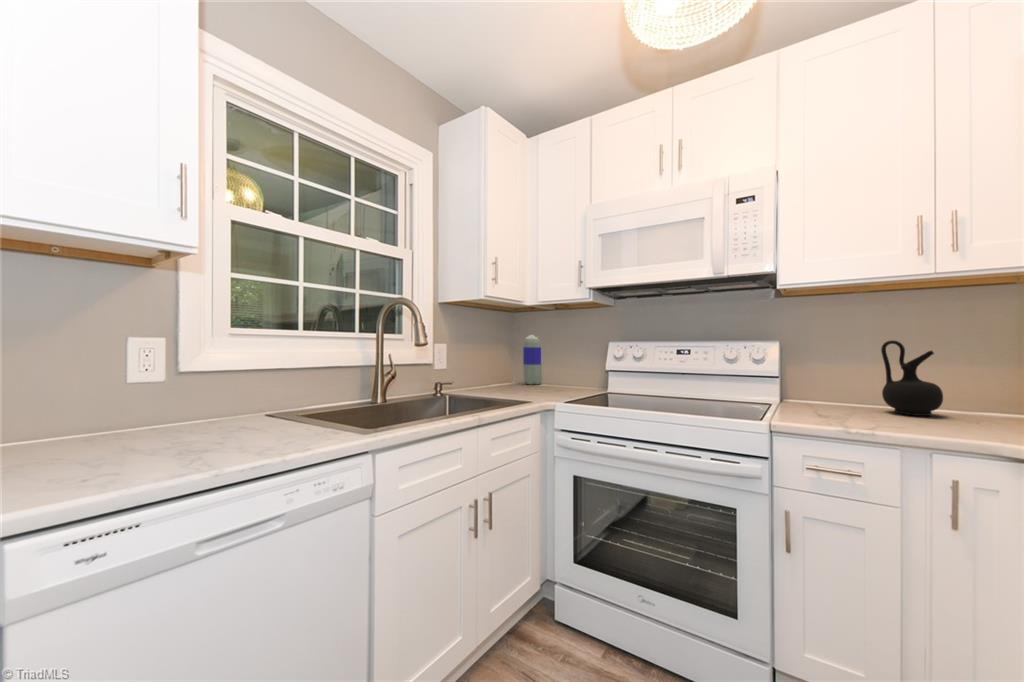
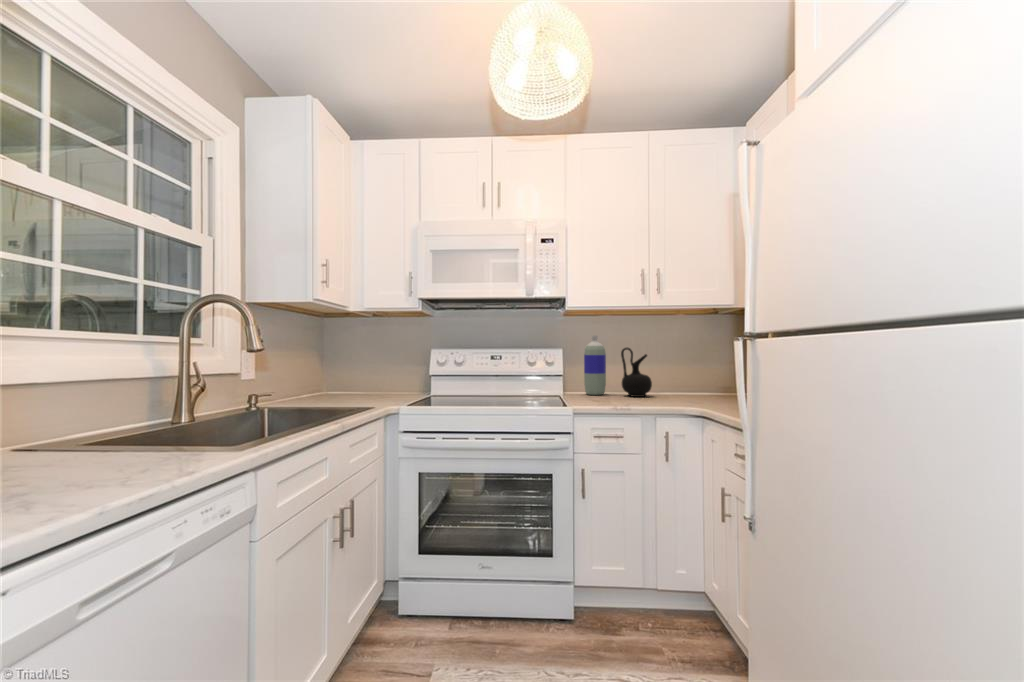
bottle: present [523,333,542,385] -> present [584,336,606,395]

